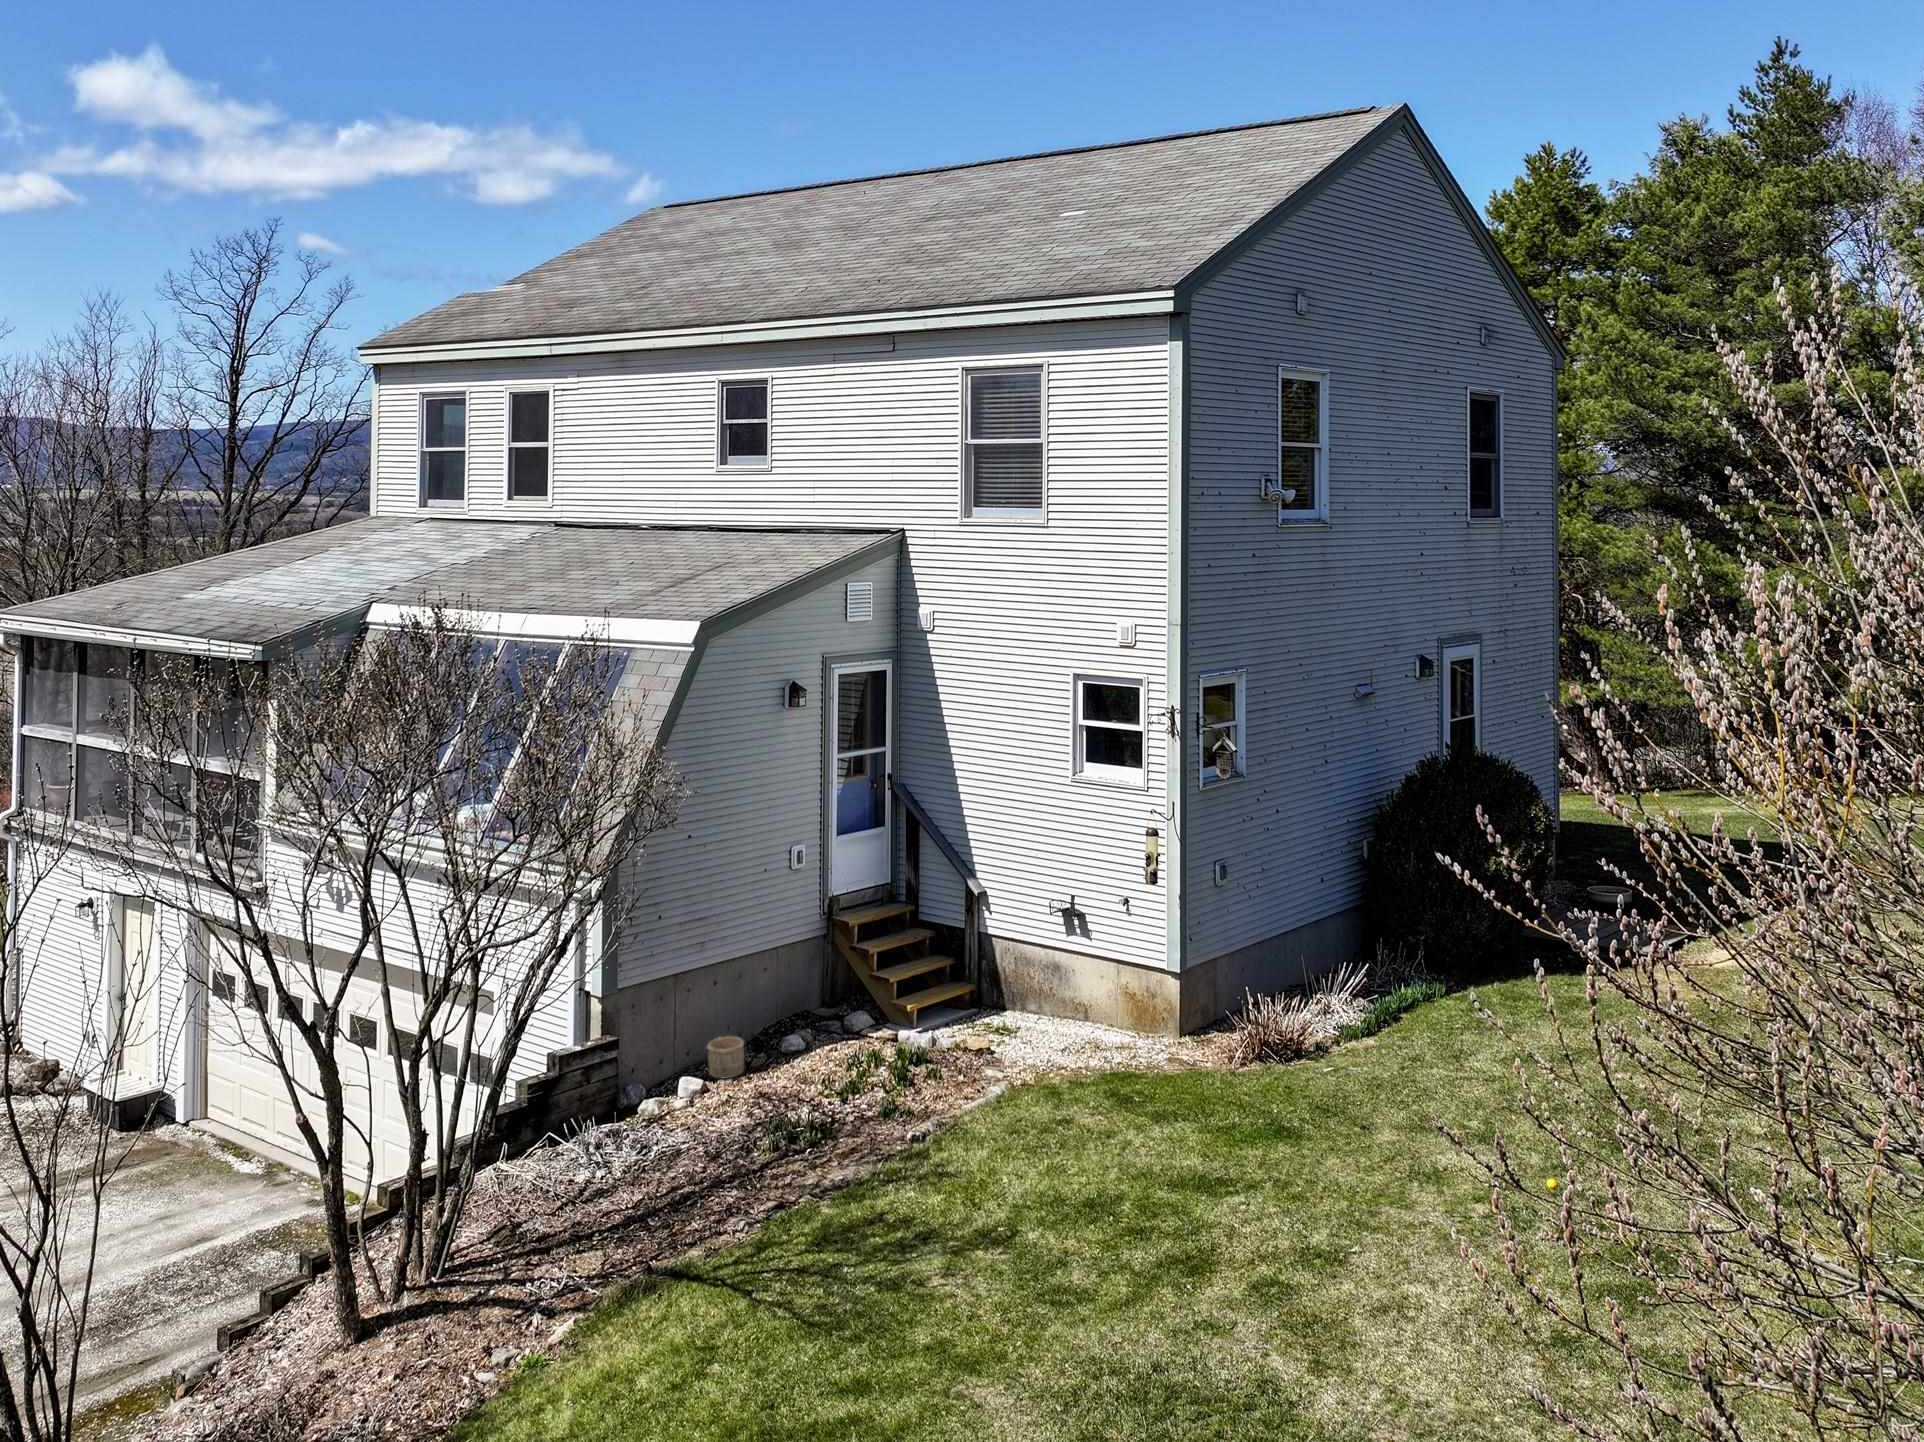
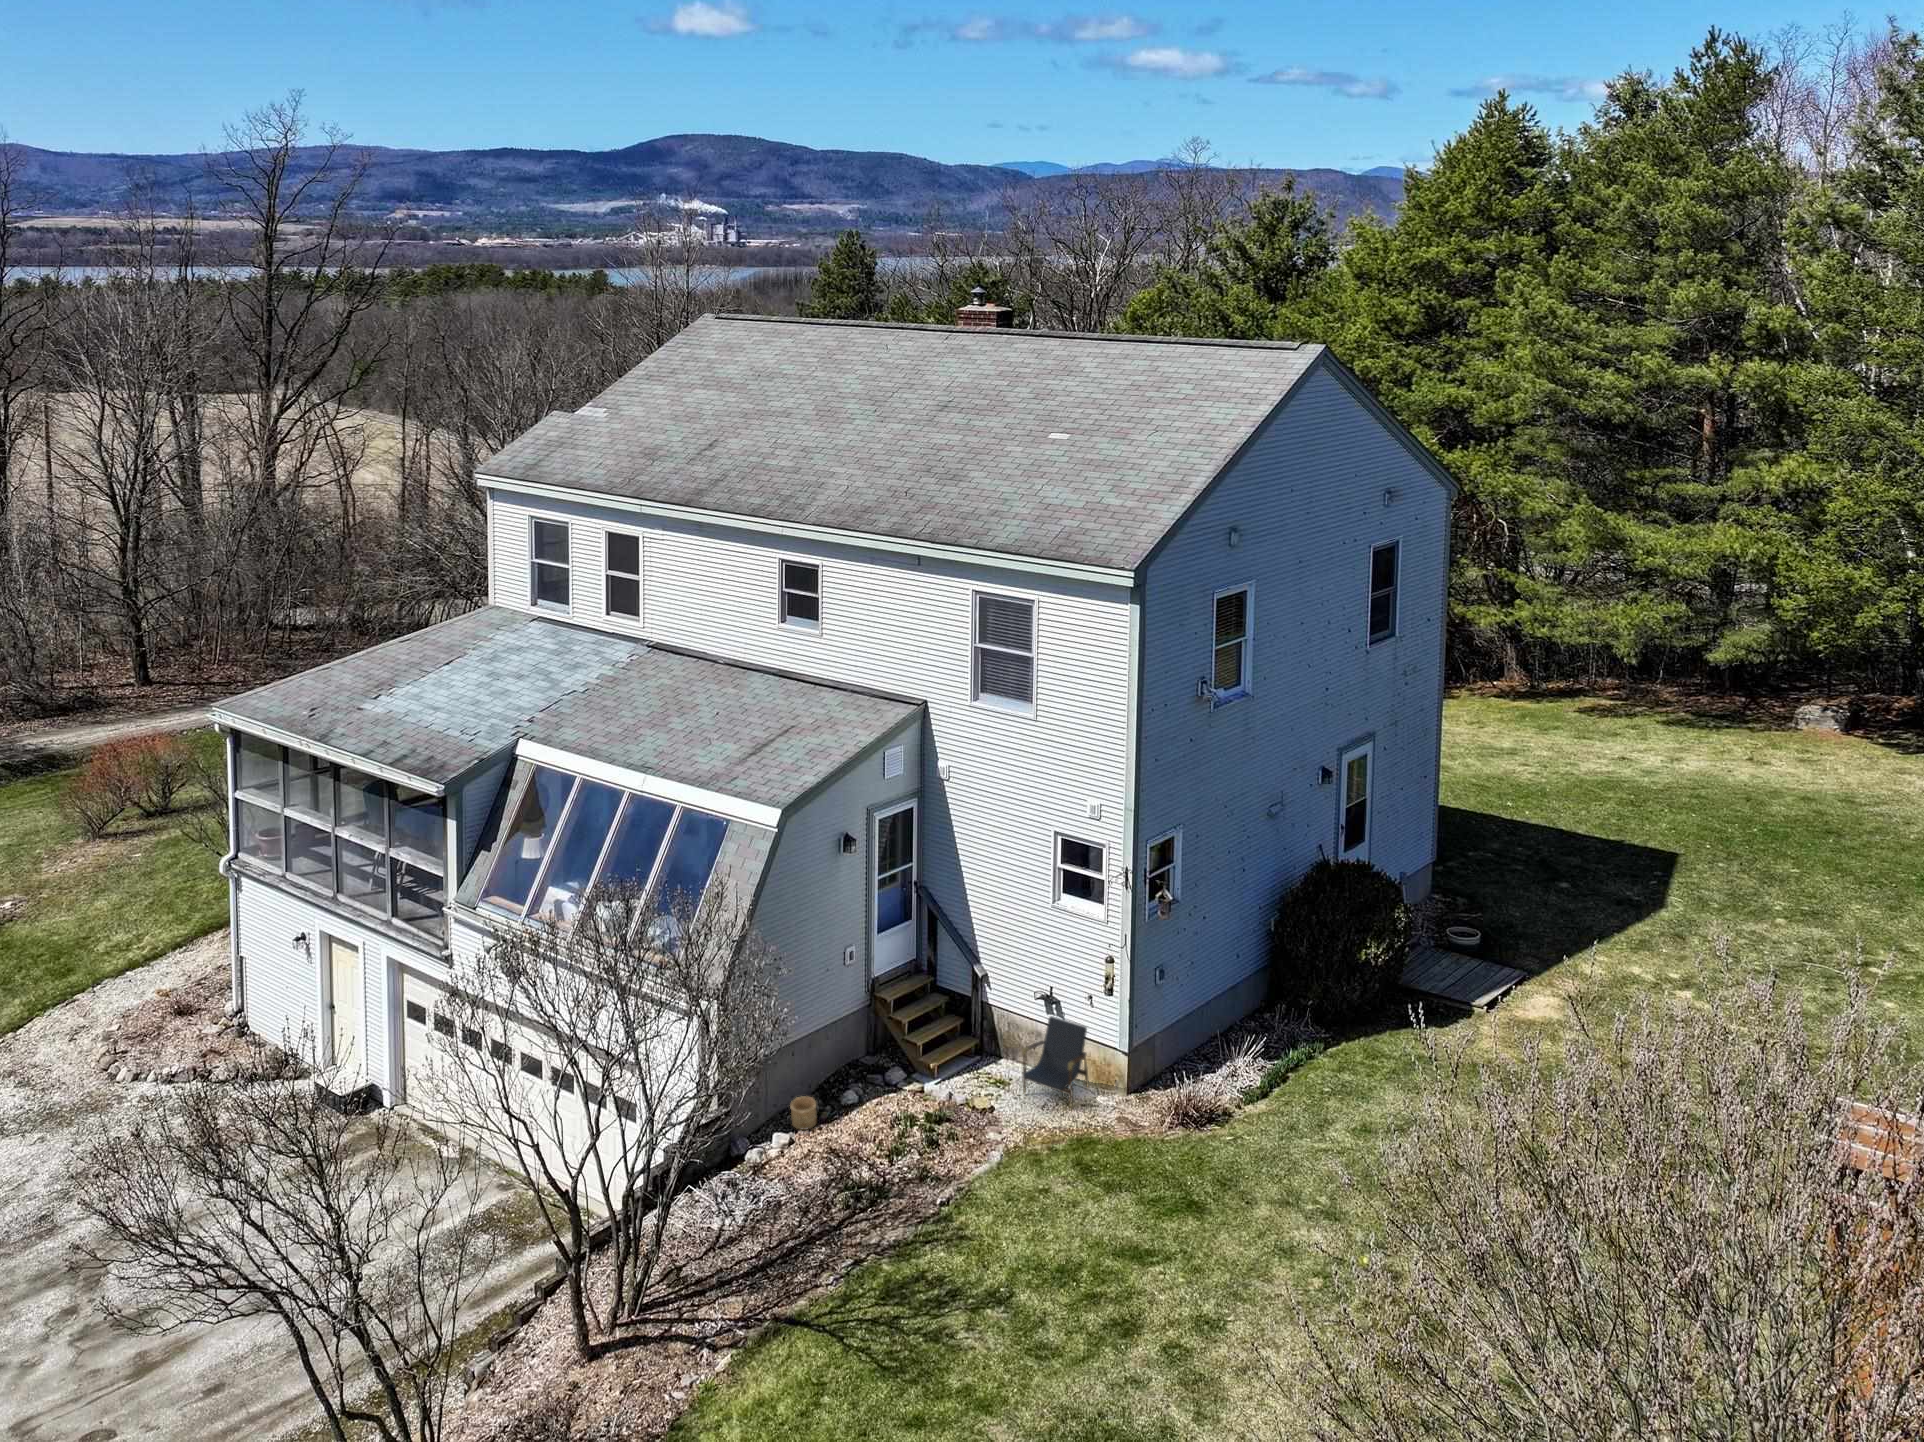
lounge chair: none [1032,930,1125,1046] -> present [1022,1016,1088,1109]

